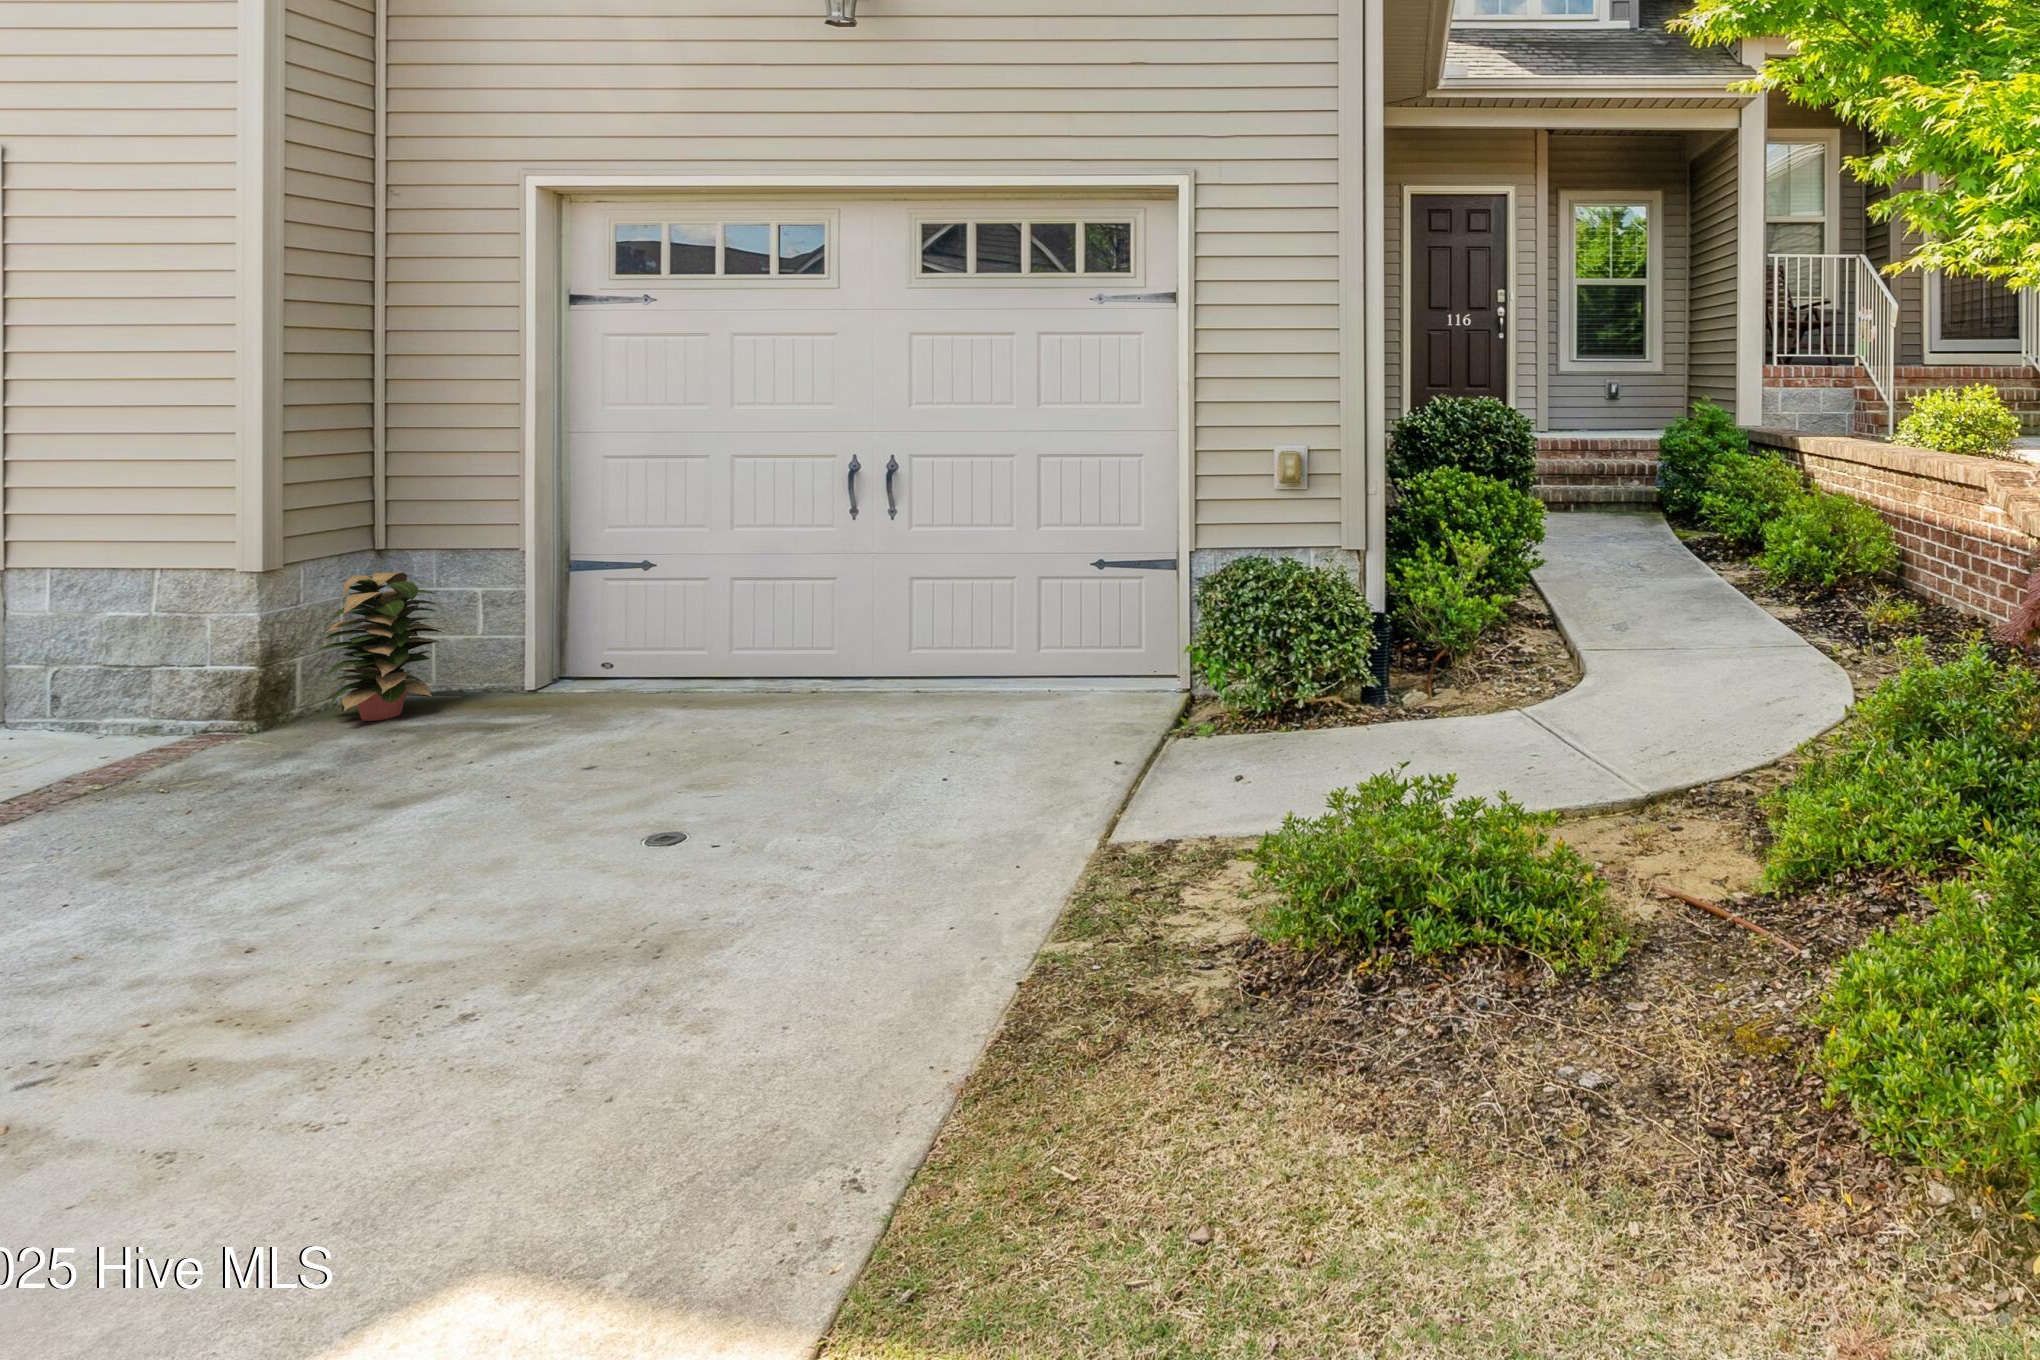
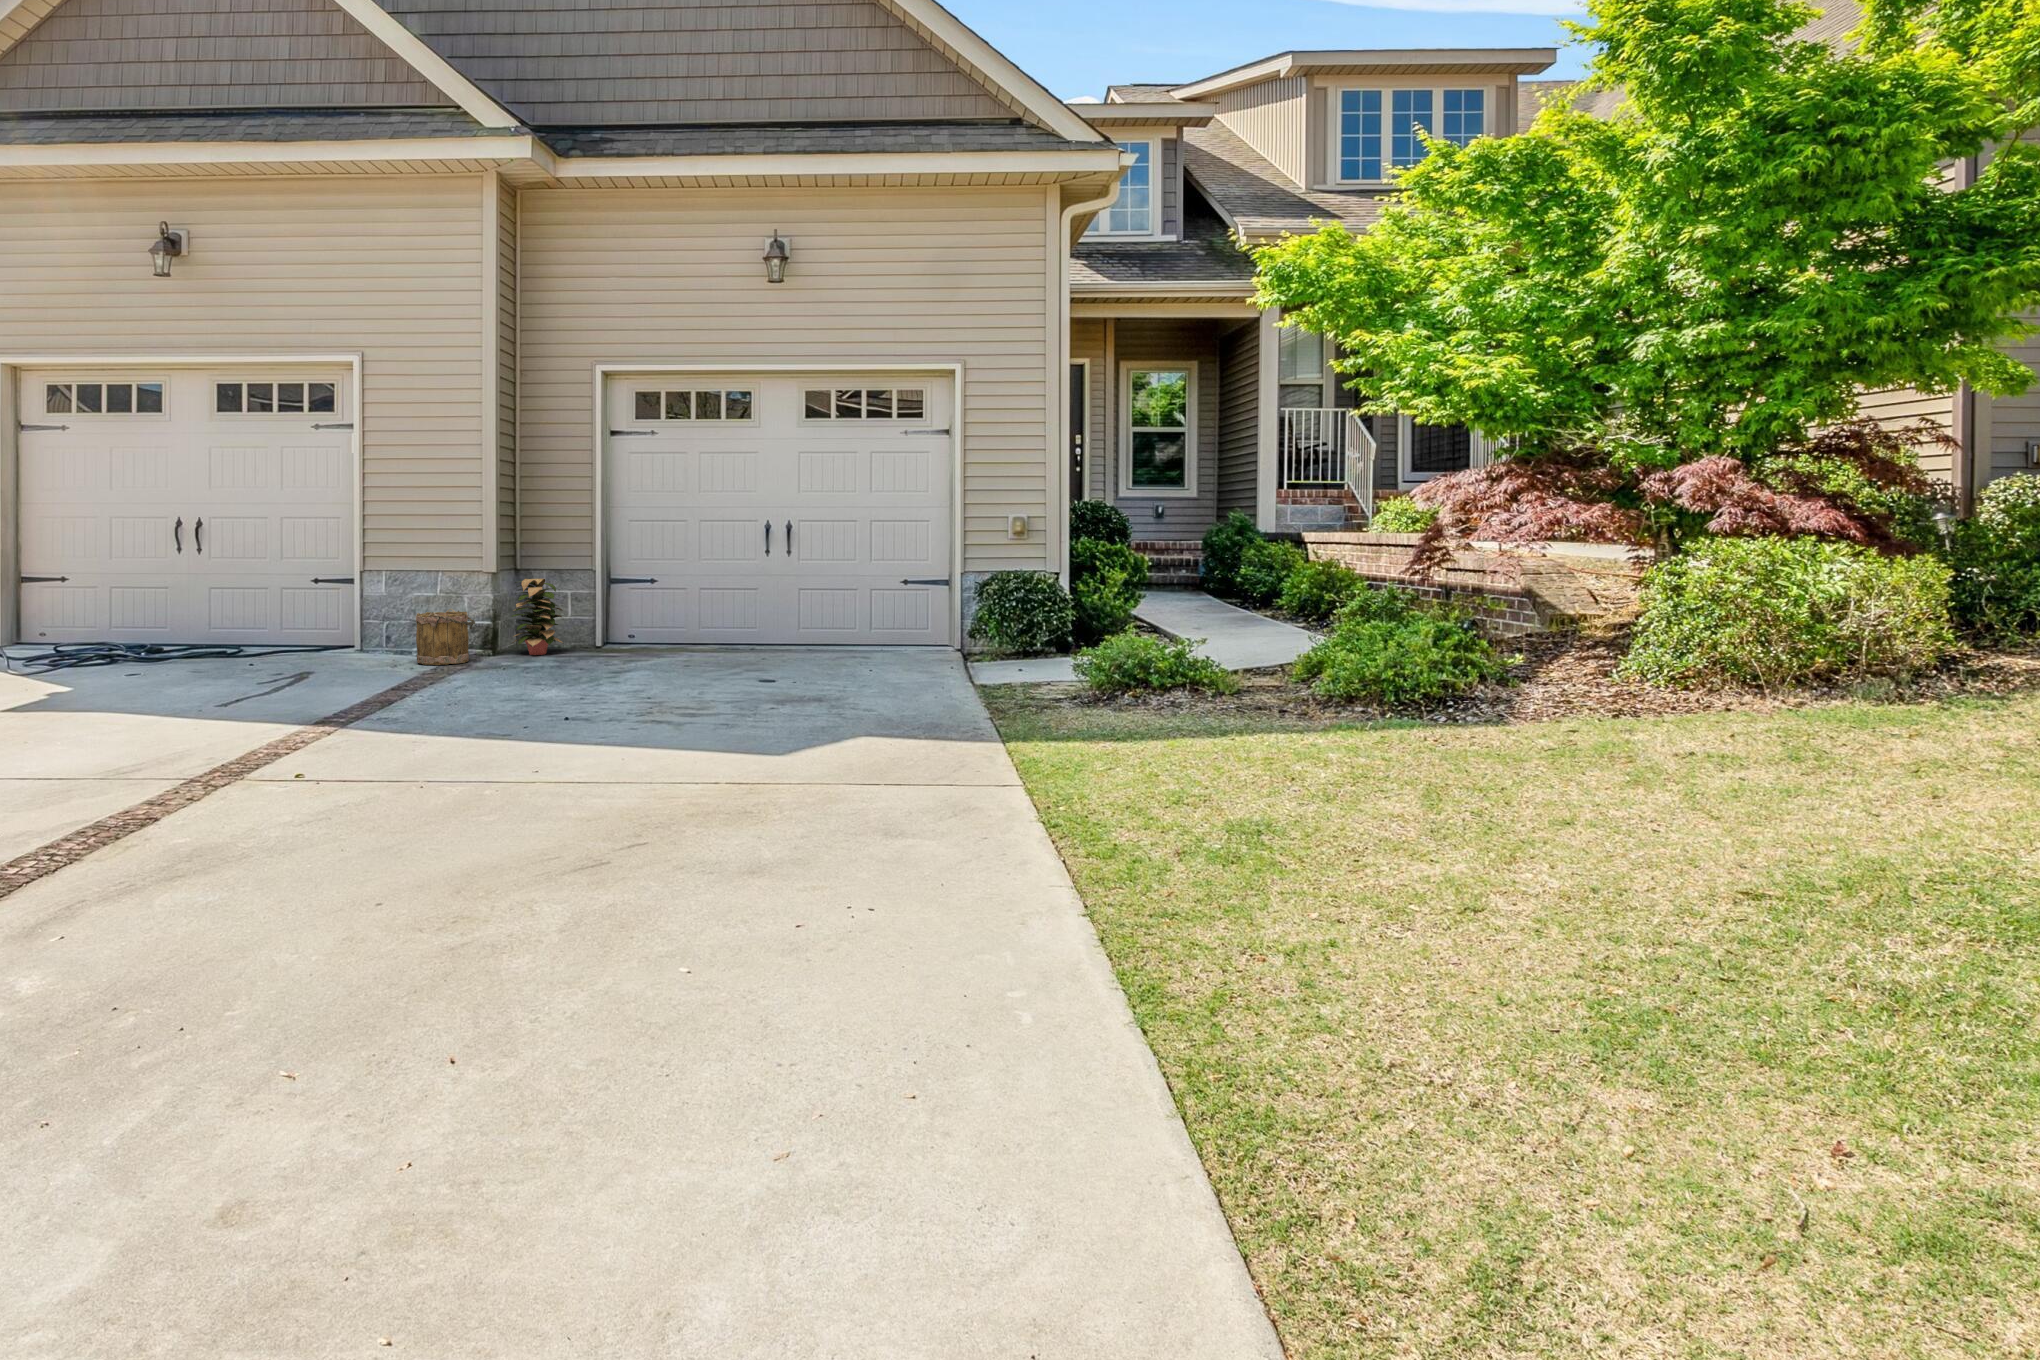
bucket: none [43,644,195,774] -> present [416,608,475,665]

